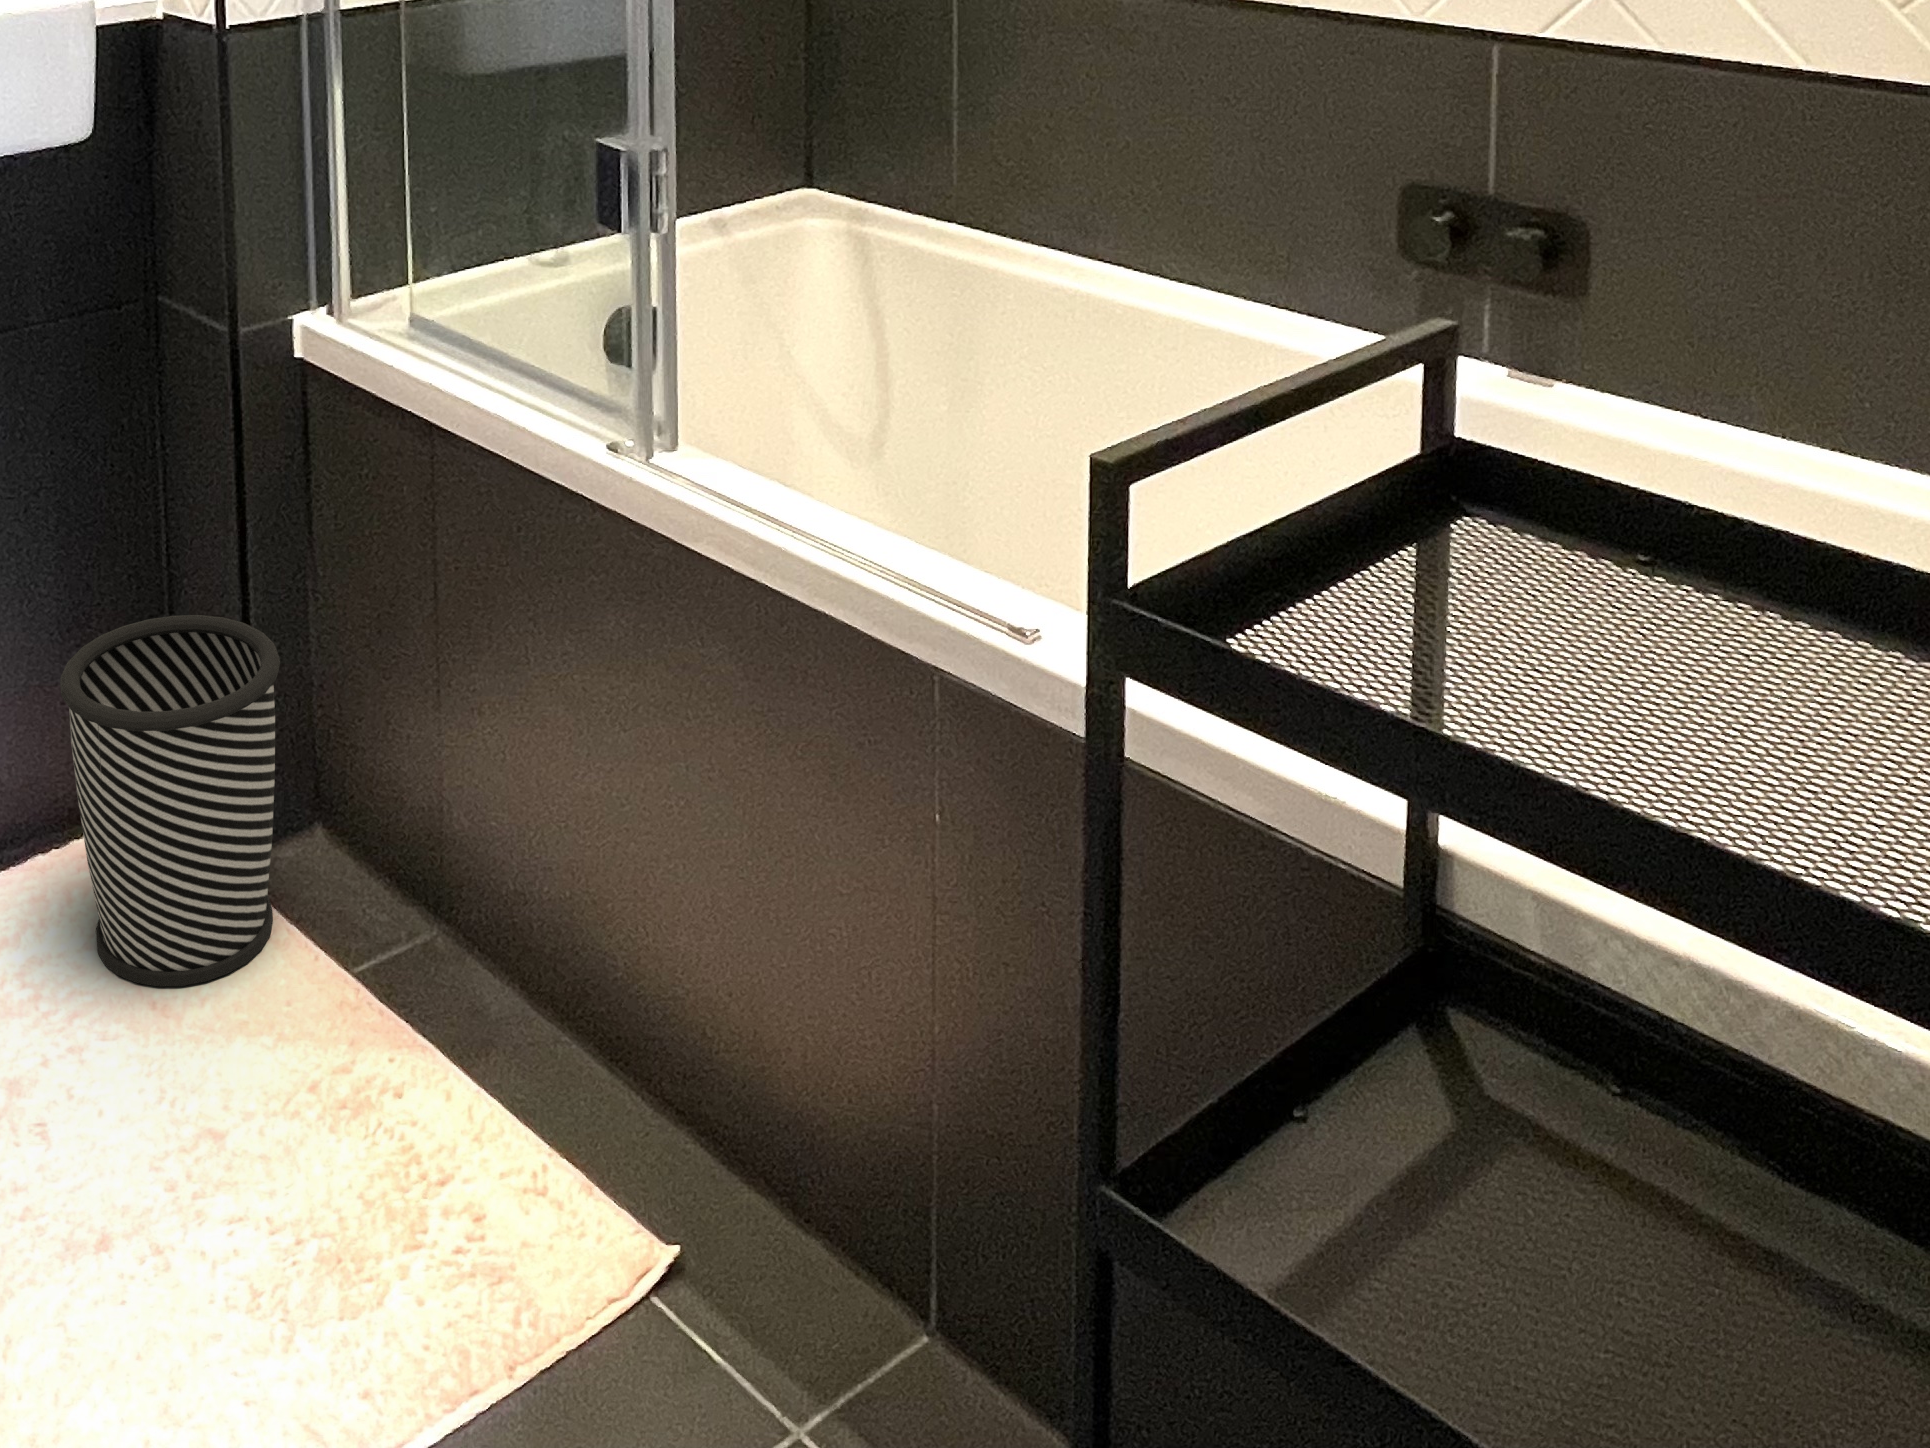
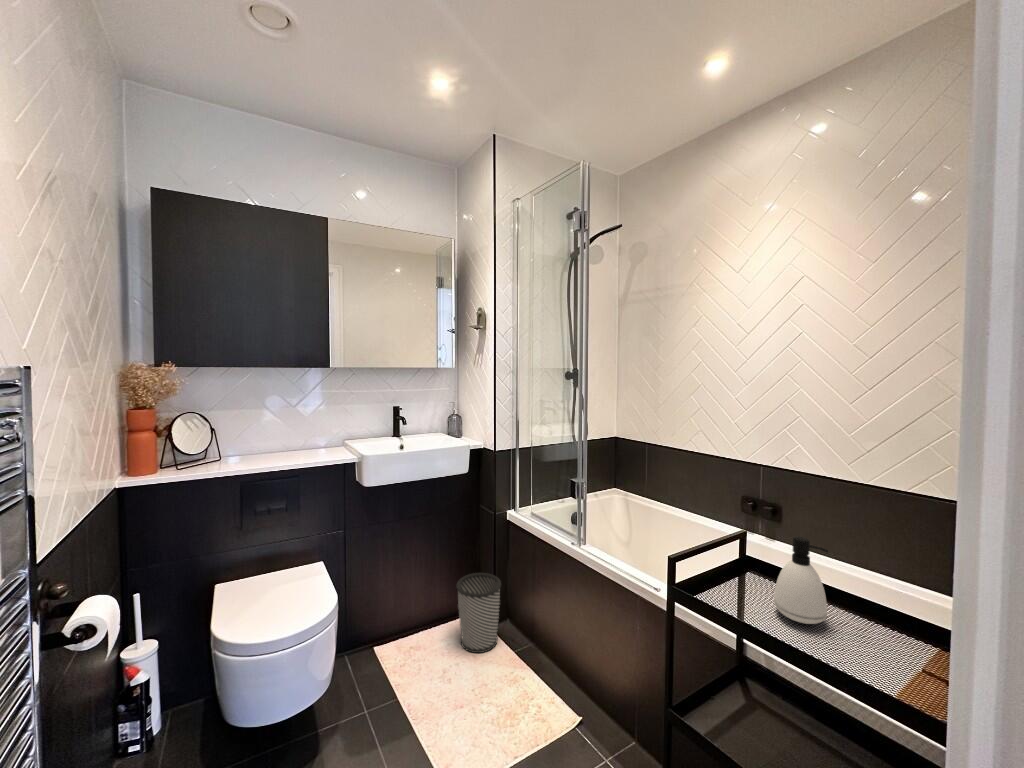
soap dispenser: none [1592,325,1861,736] -> present [774,536,828,624]

